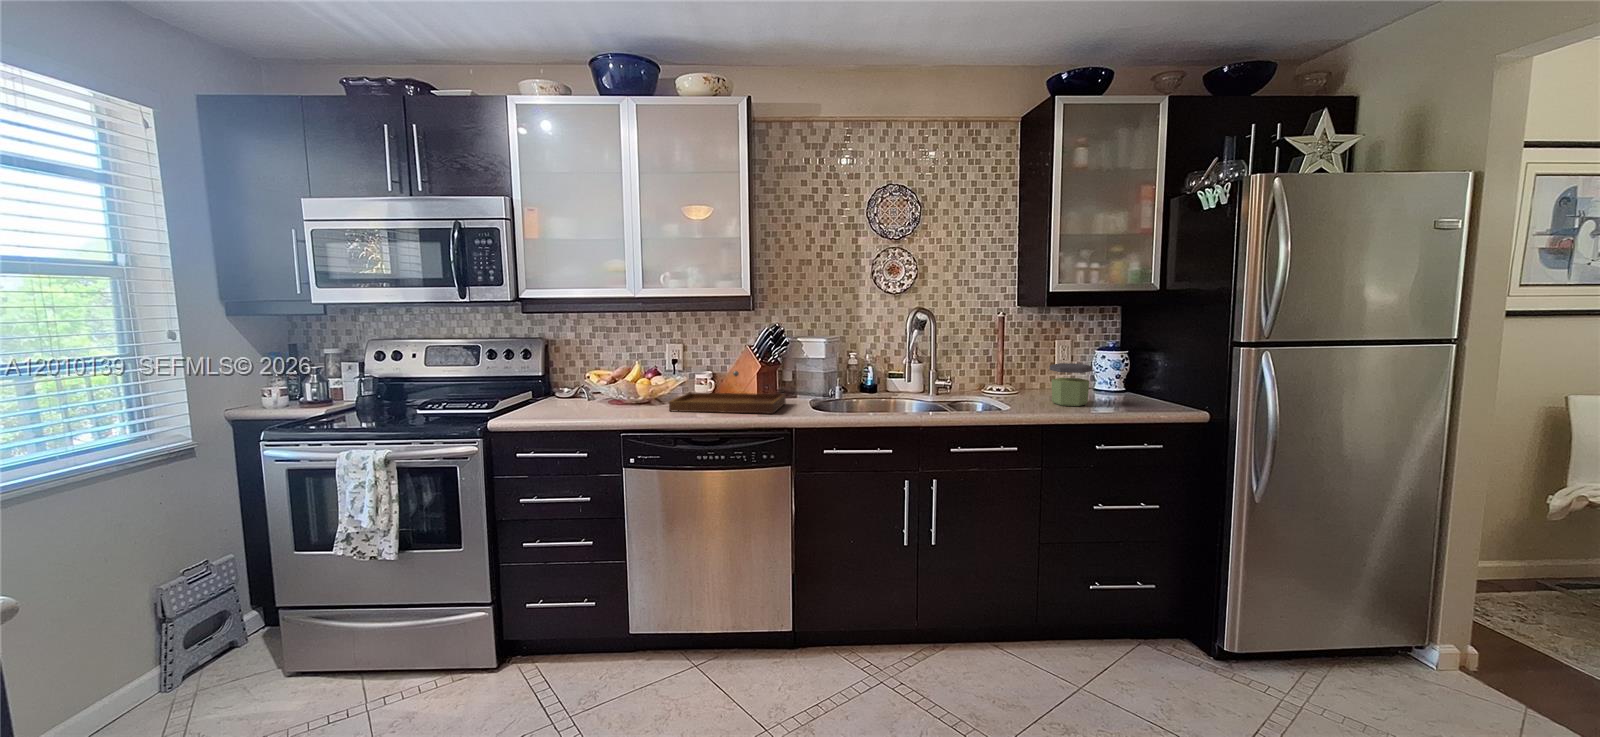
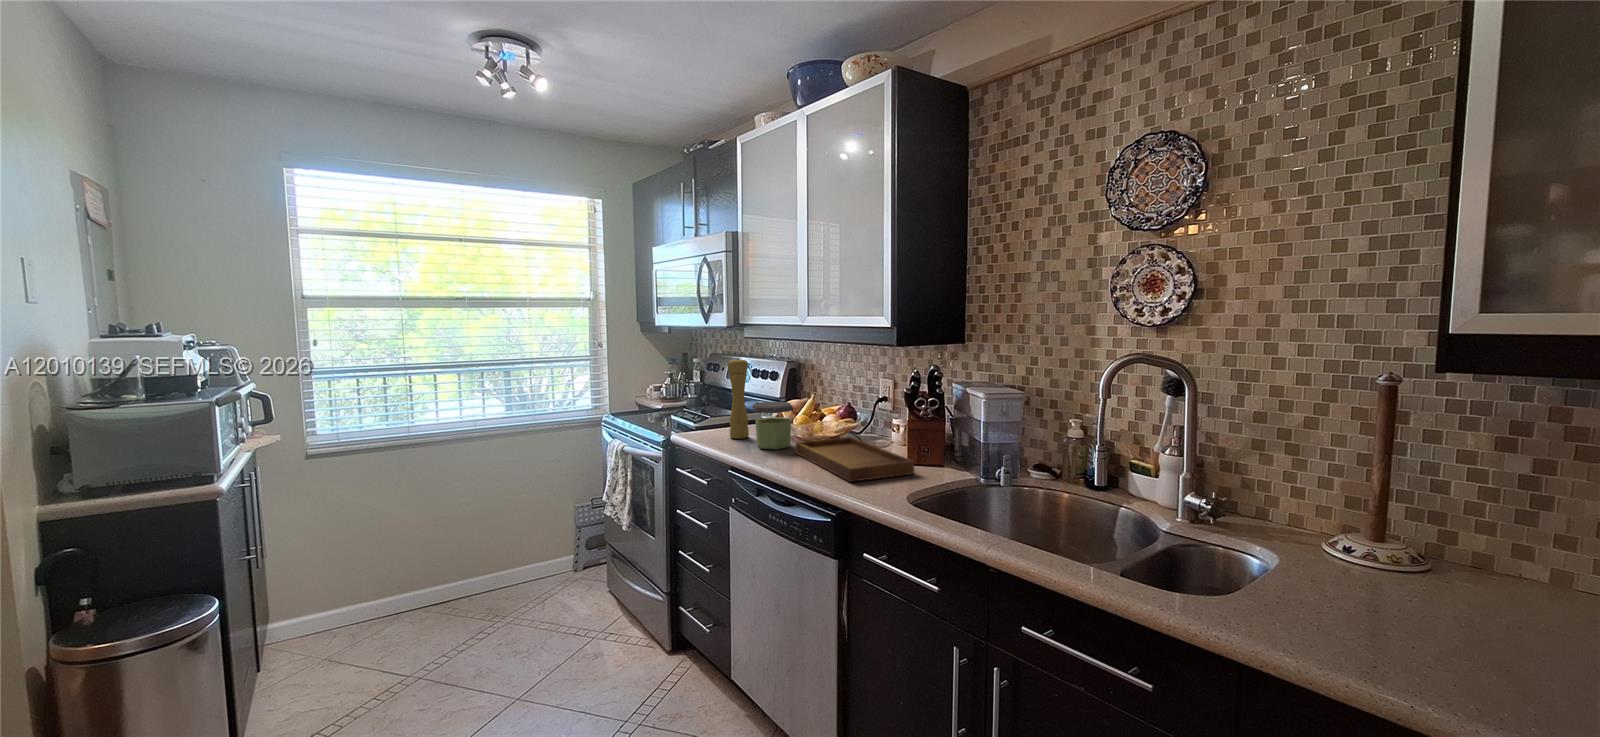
pepper mill: none [557,332,583,414] -> present [727,358,749,439]
jar: present [1049,363,1092,406] -> present [753,402,793,450]

